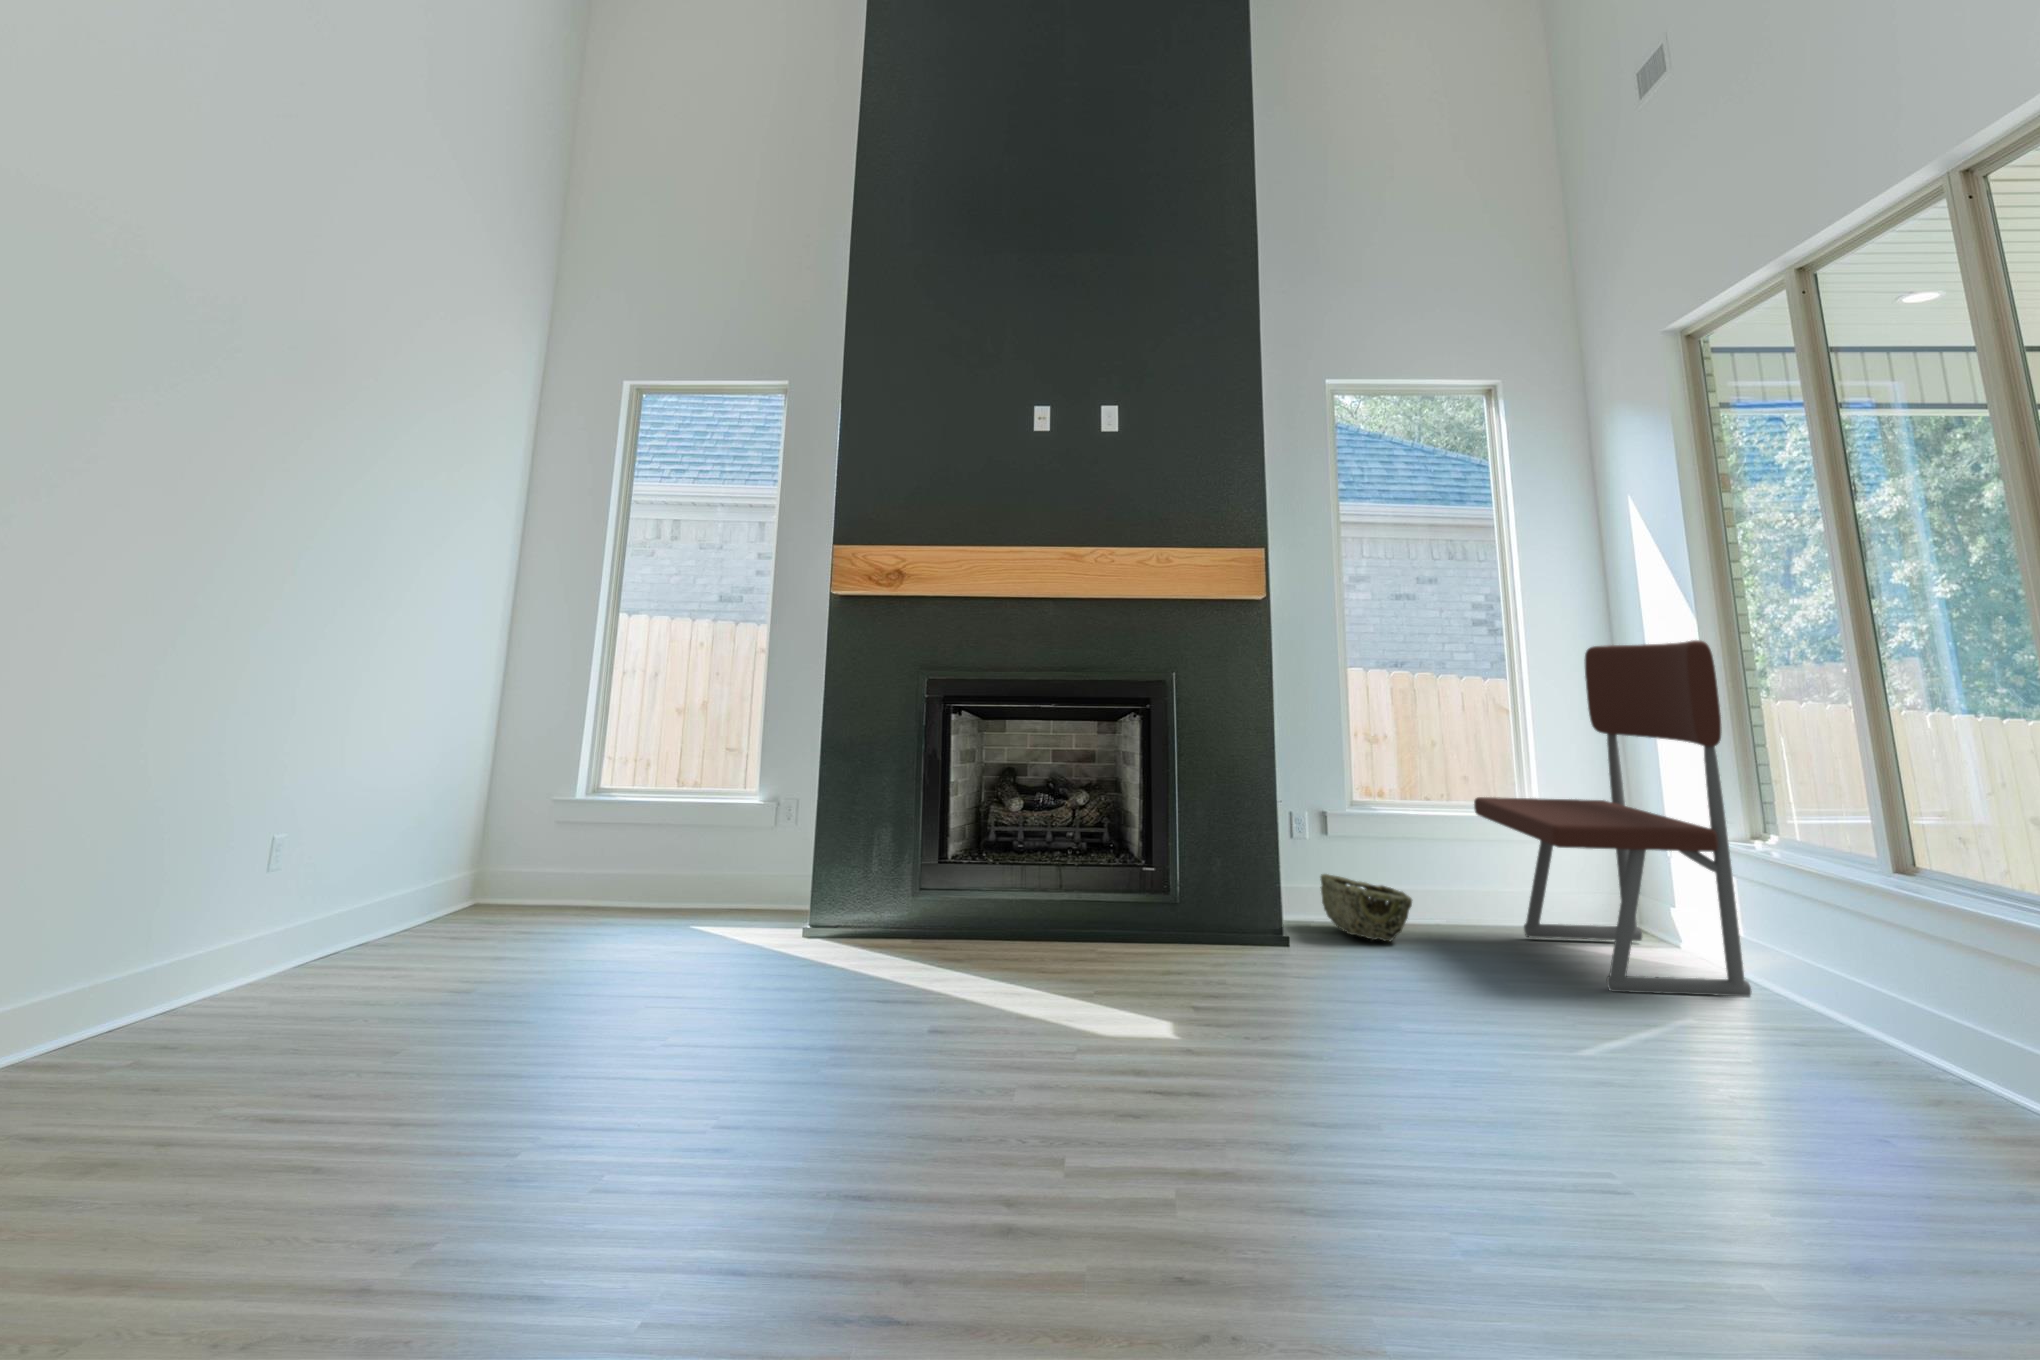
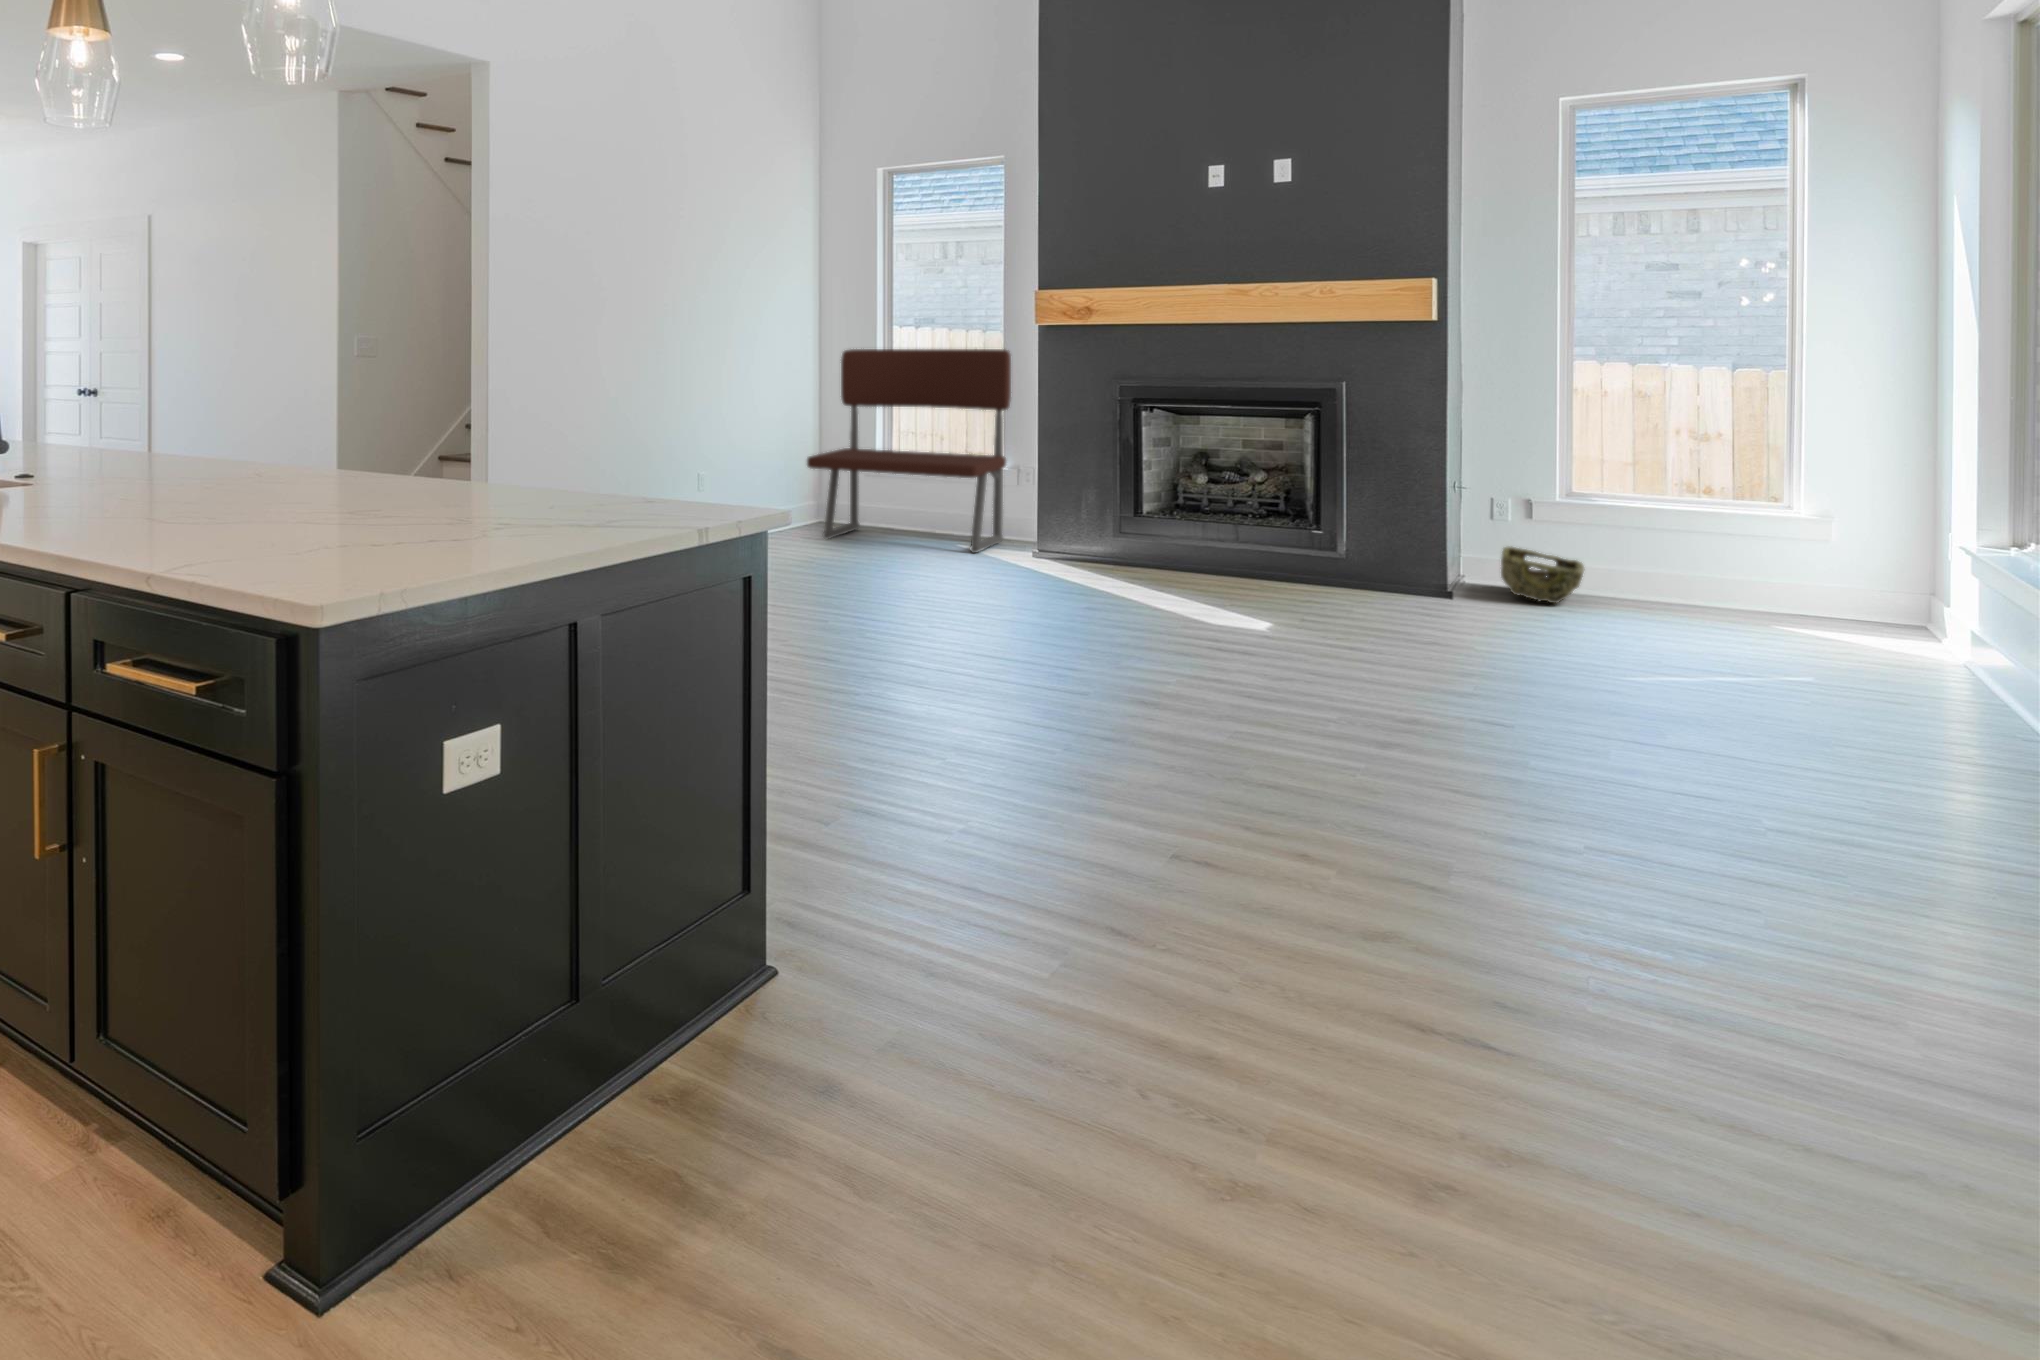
bench: present [1474,640,1752,996] -> present [807,349,1011,553]

